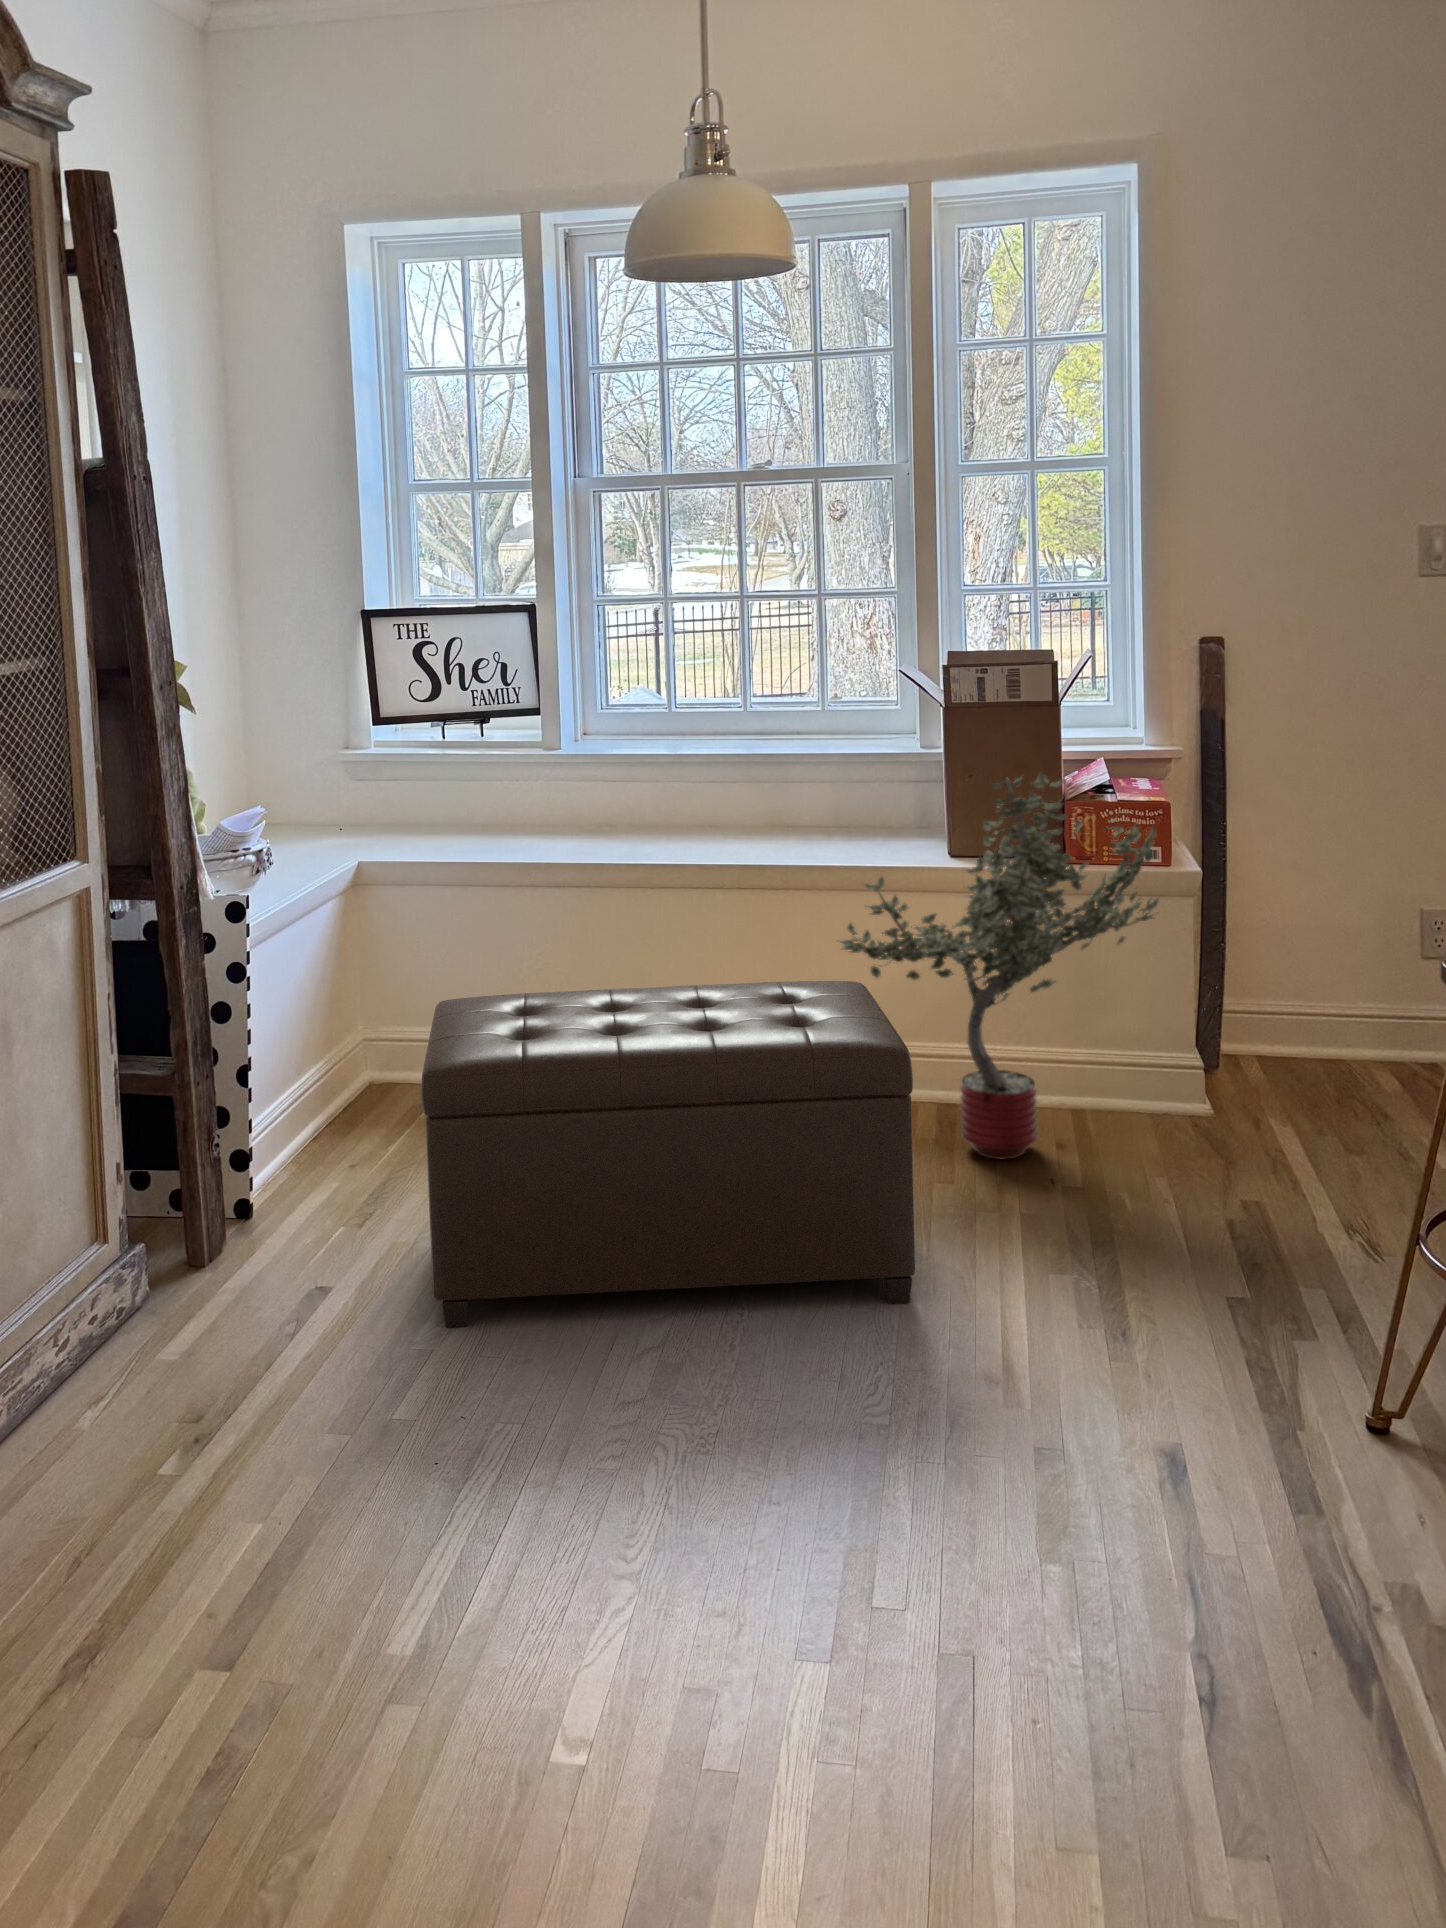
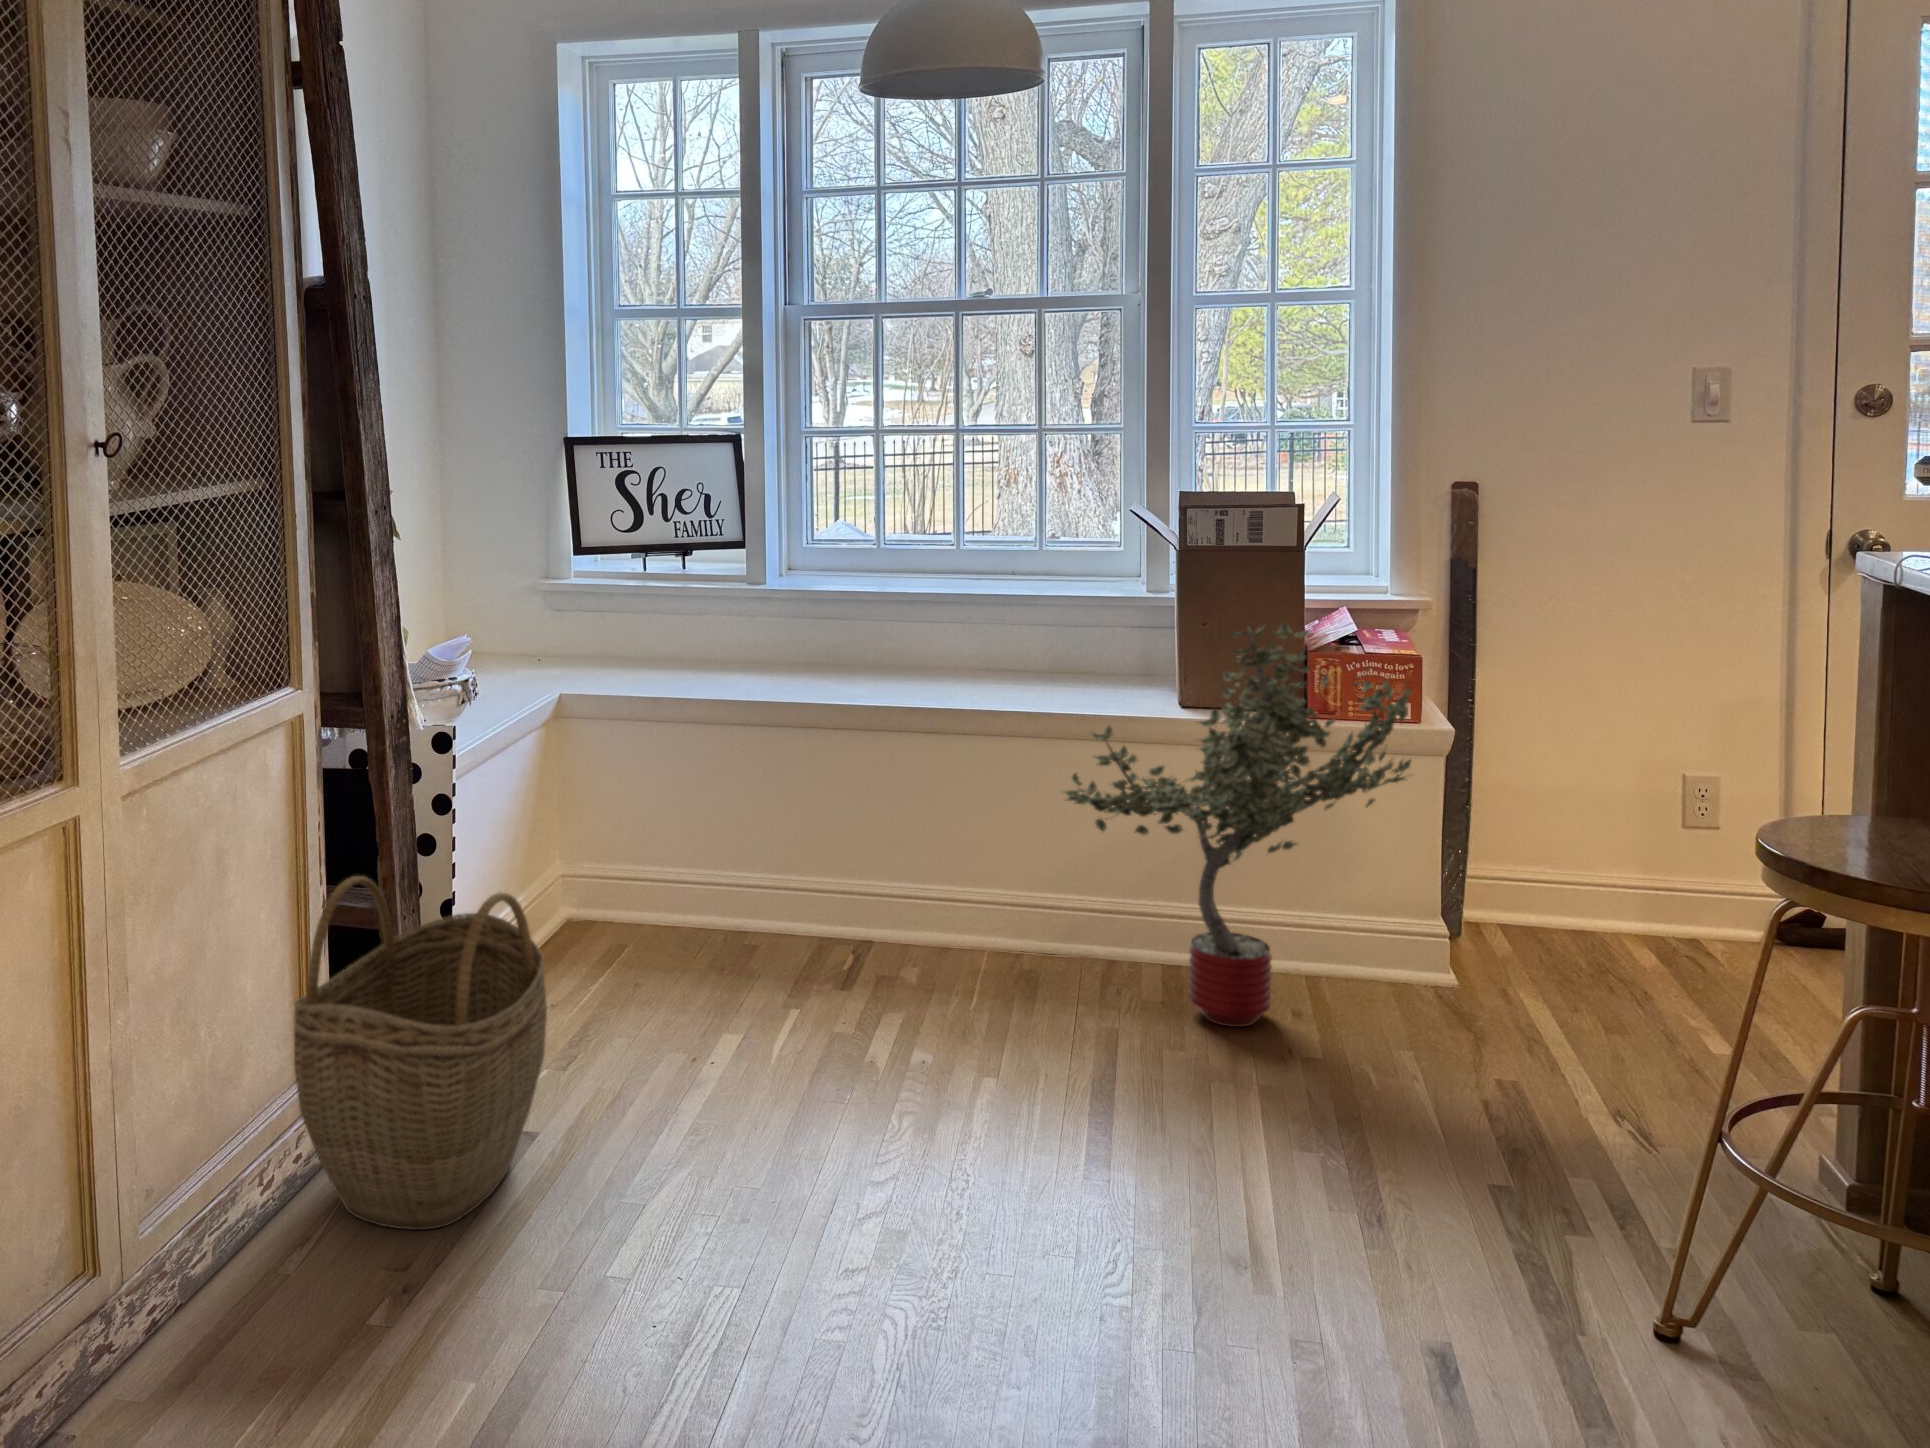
ottoman: present [421,981,915,1327] -> none [638,835,1157,1182]
woven basket: none [83,1044,336,1384] -> present [294,876,547,1230]

